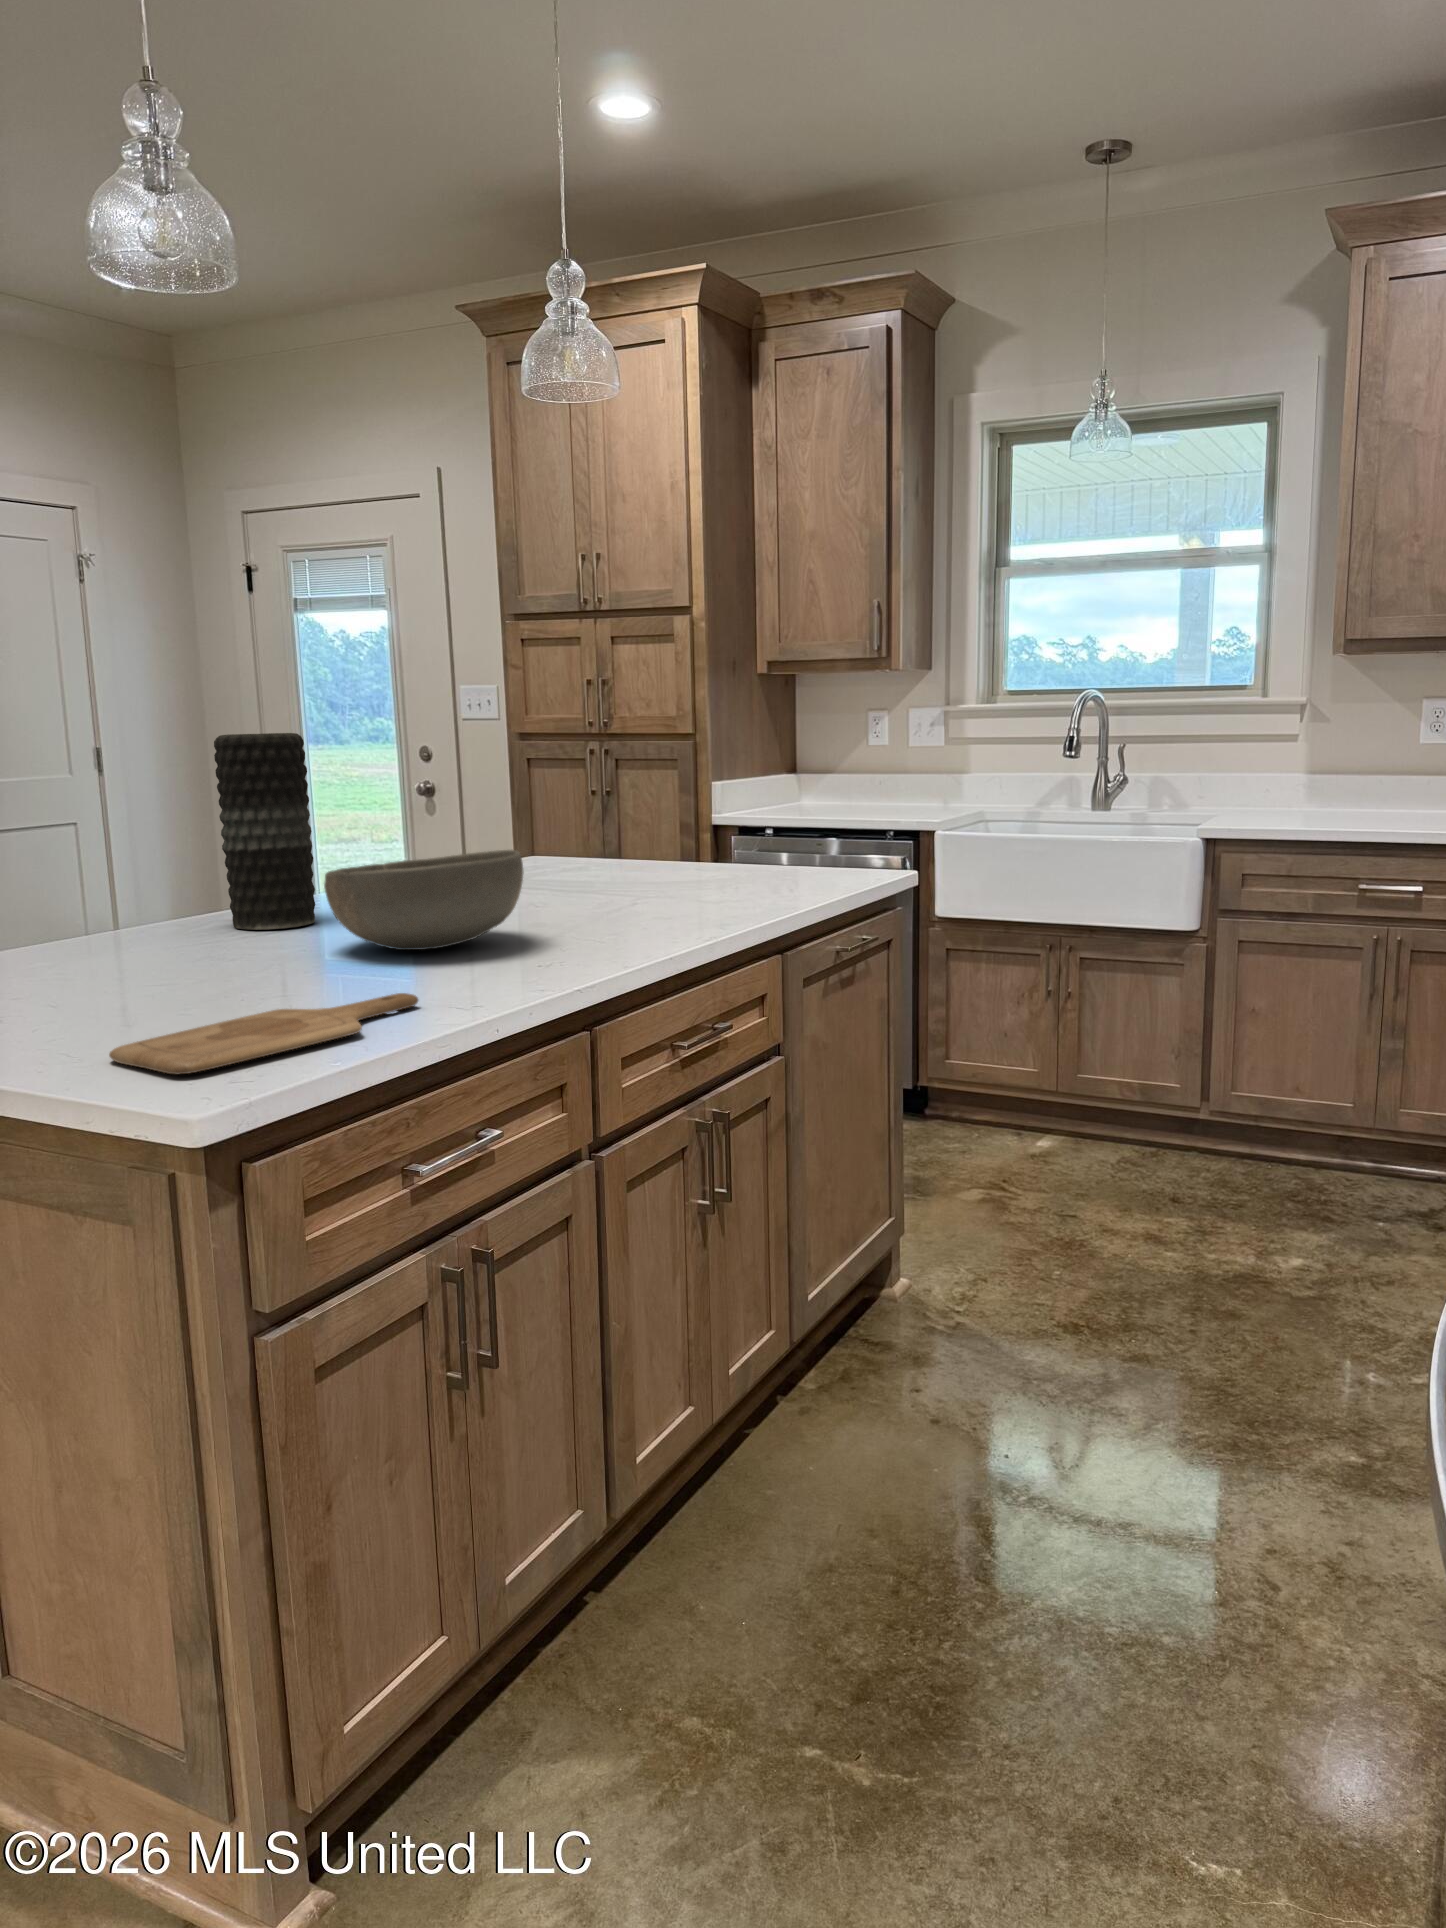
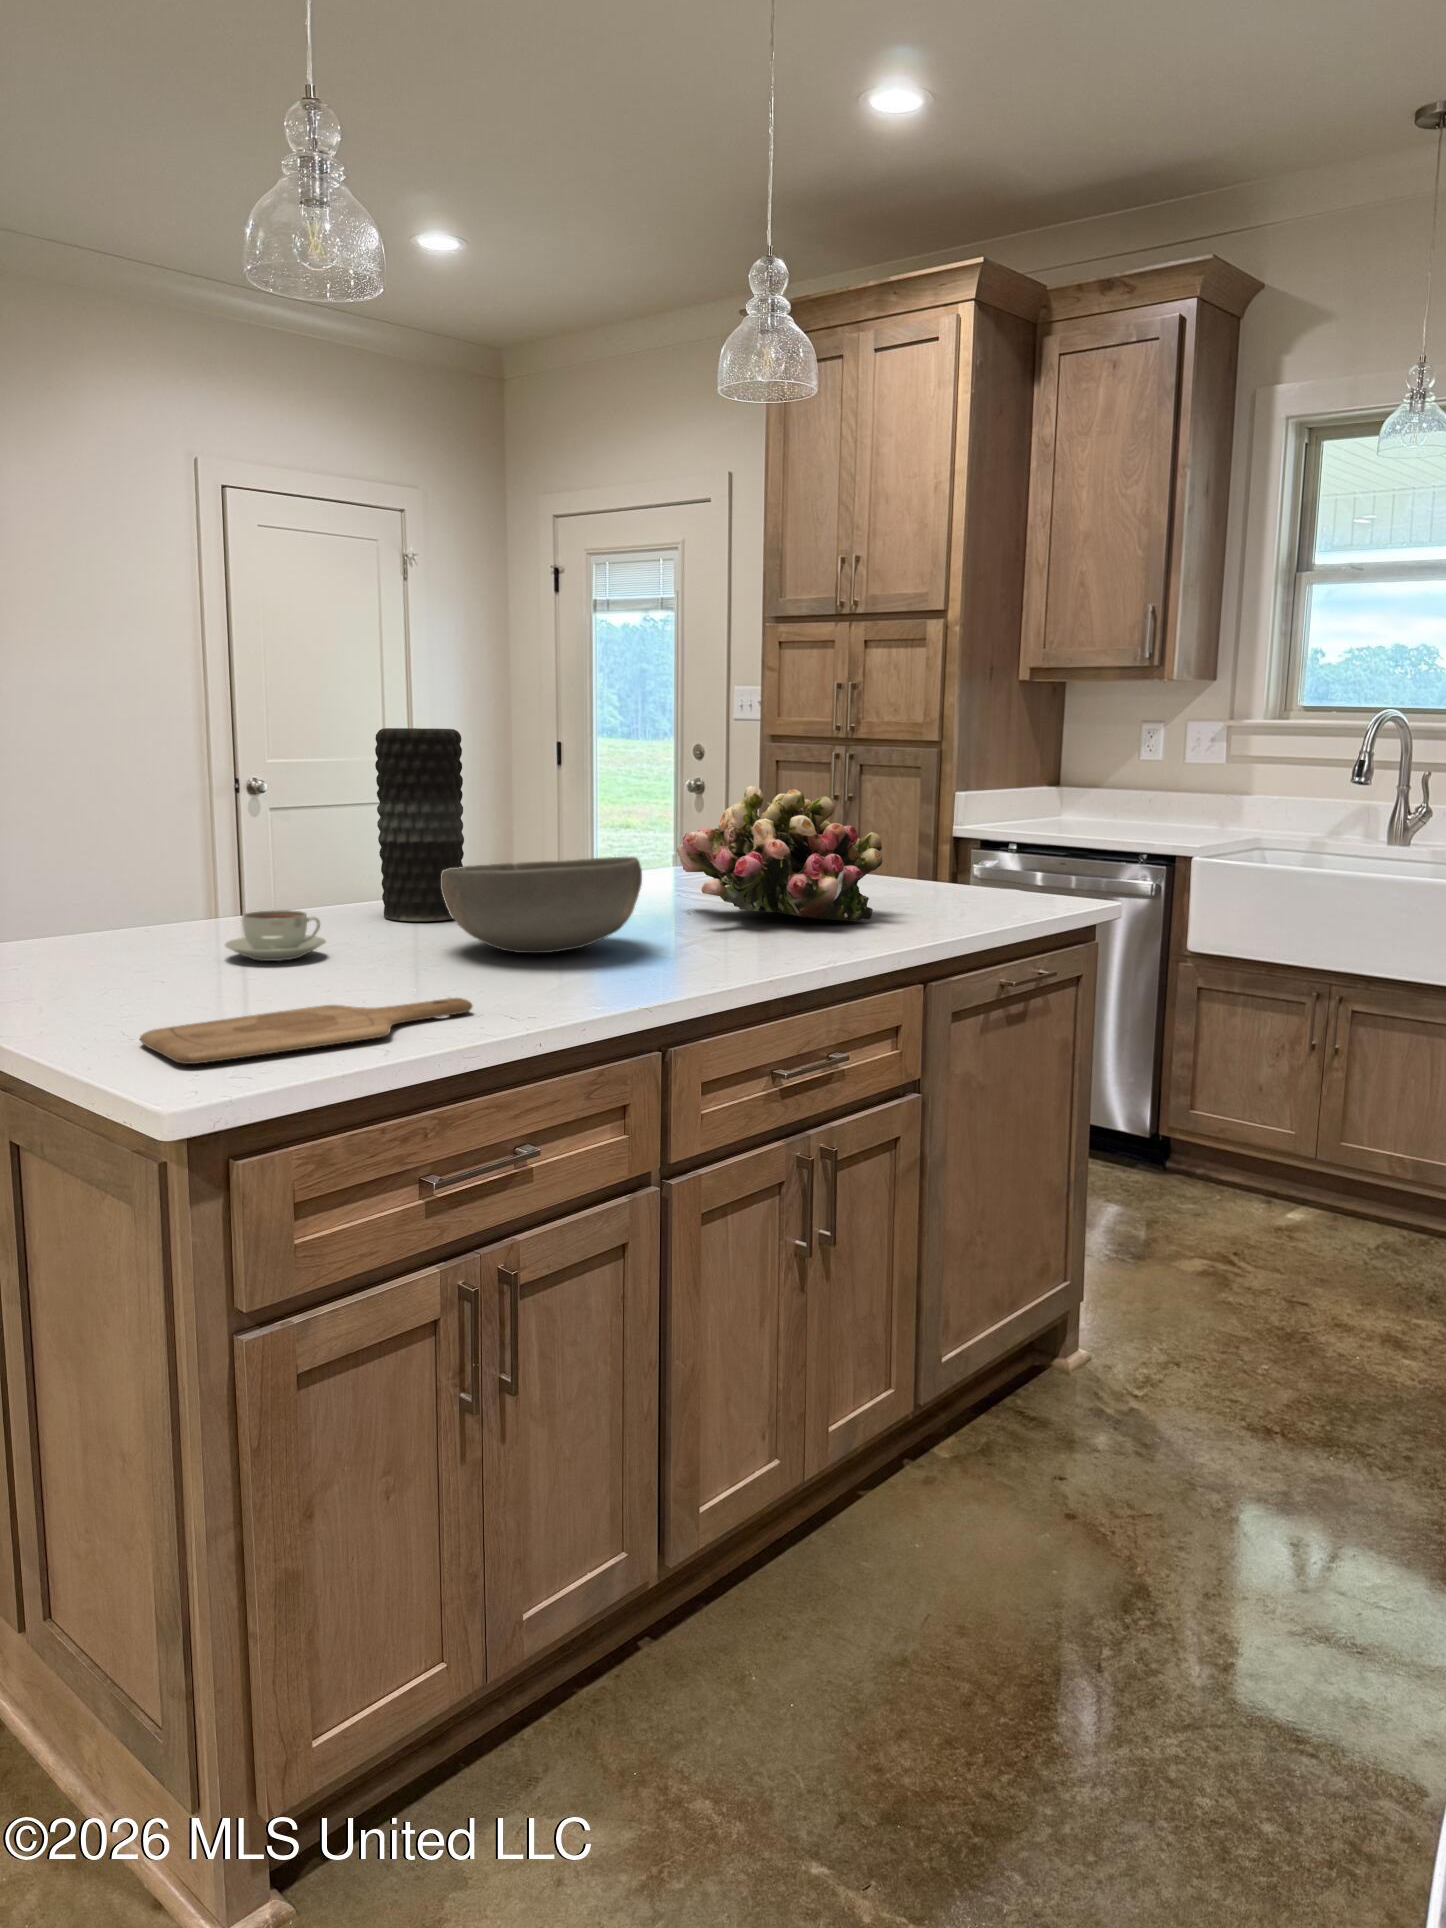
flower arrangement: none [520,778,719,901] -> present [677,786,882,921]
coffee cup: none [107,924,213,976] -> present [225,910,326,961]

